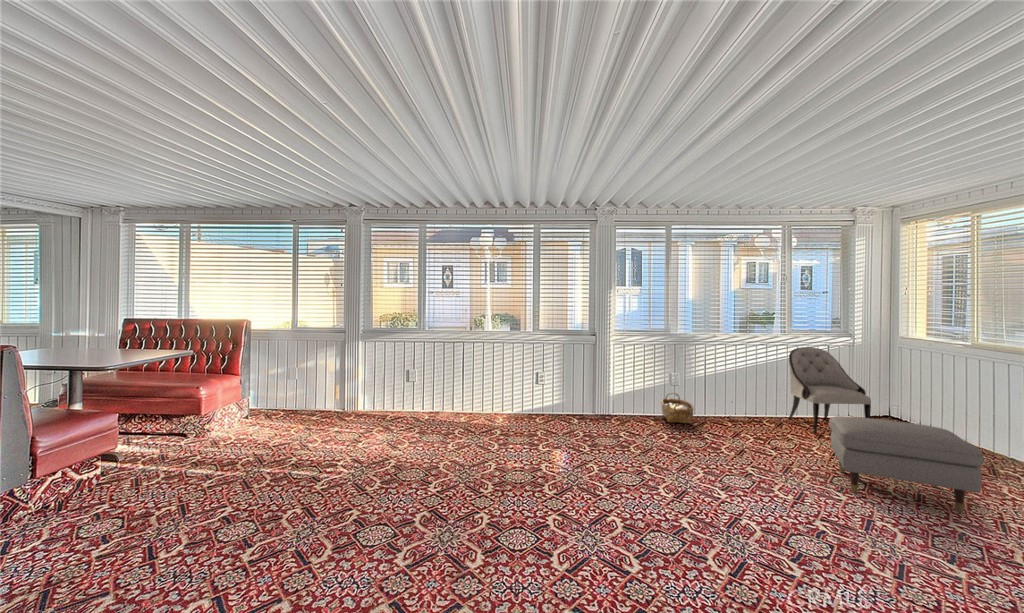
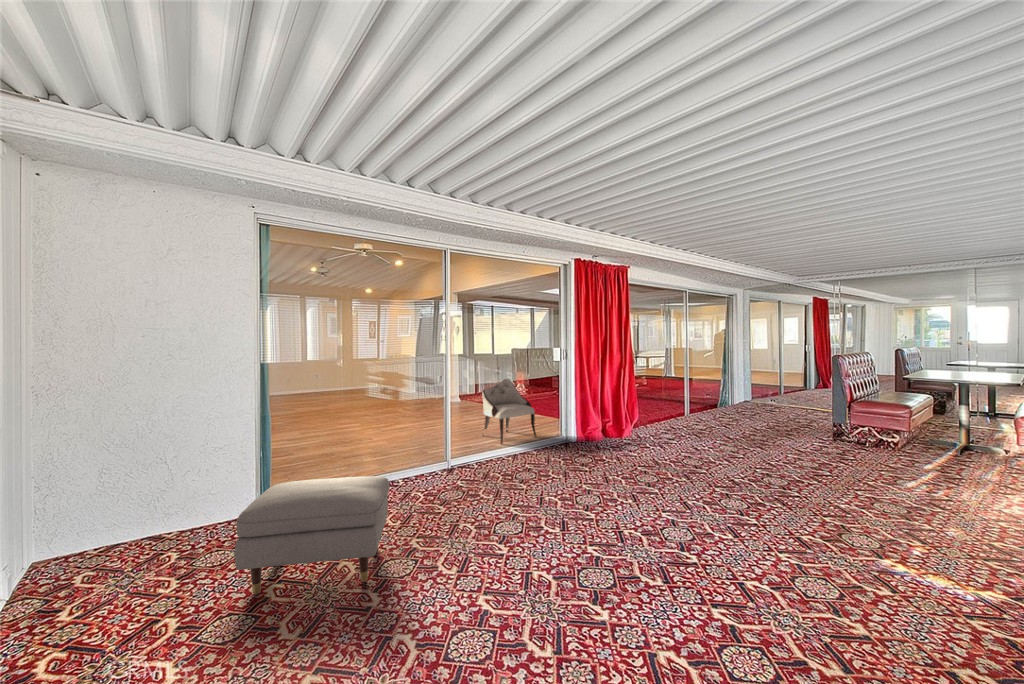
woven basket: present [661,393,694,423] -> none [377,429,408,458]
ottoman: present [829,416,984,512] -> present [235,476,390,595]

